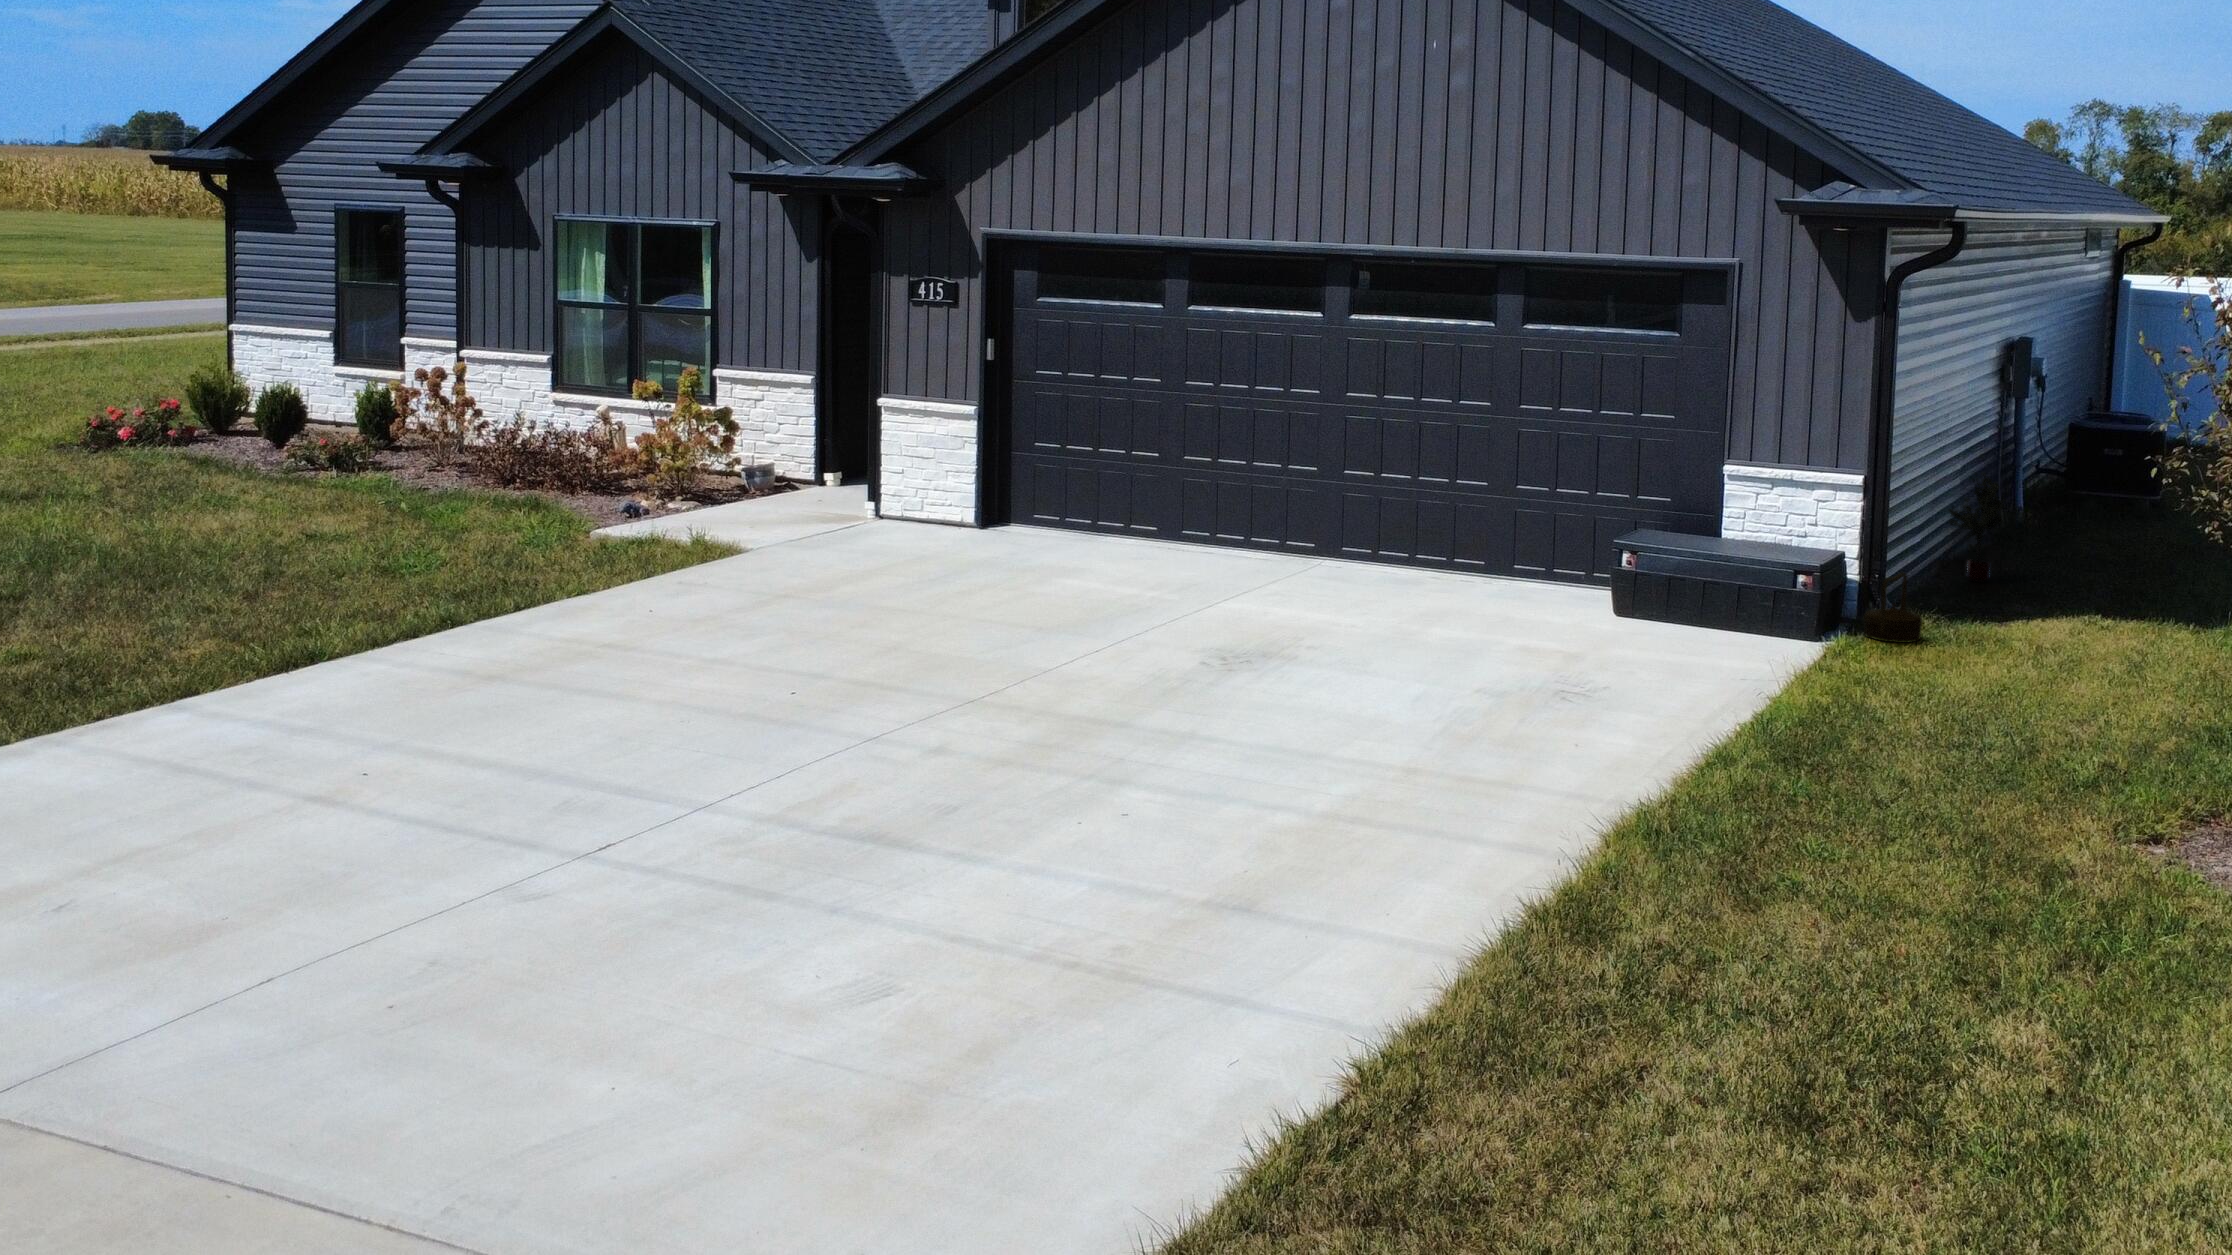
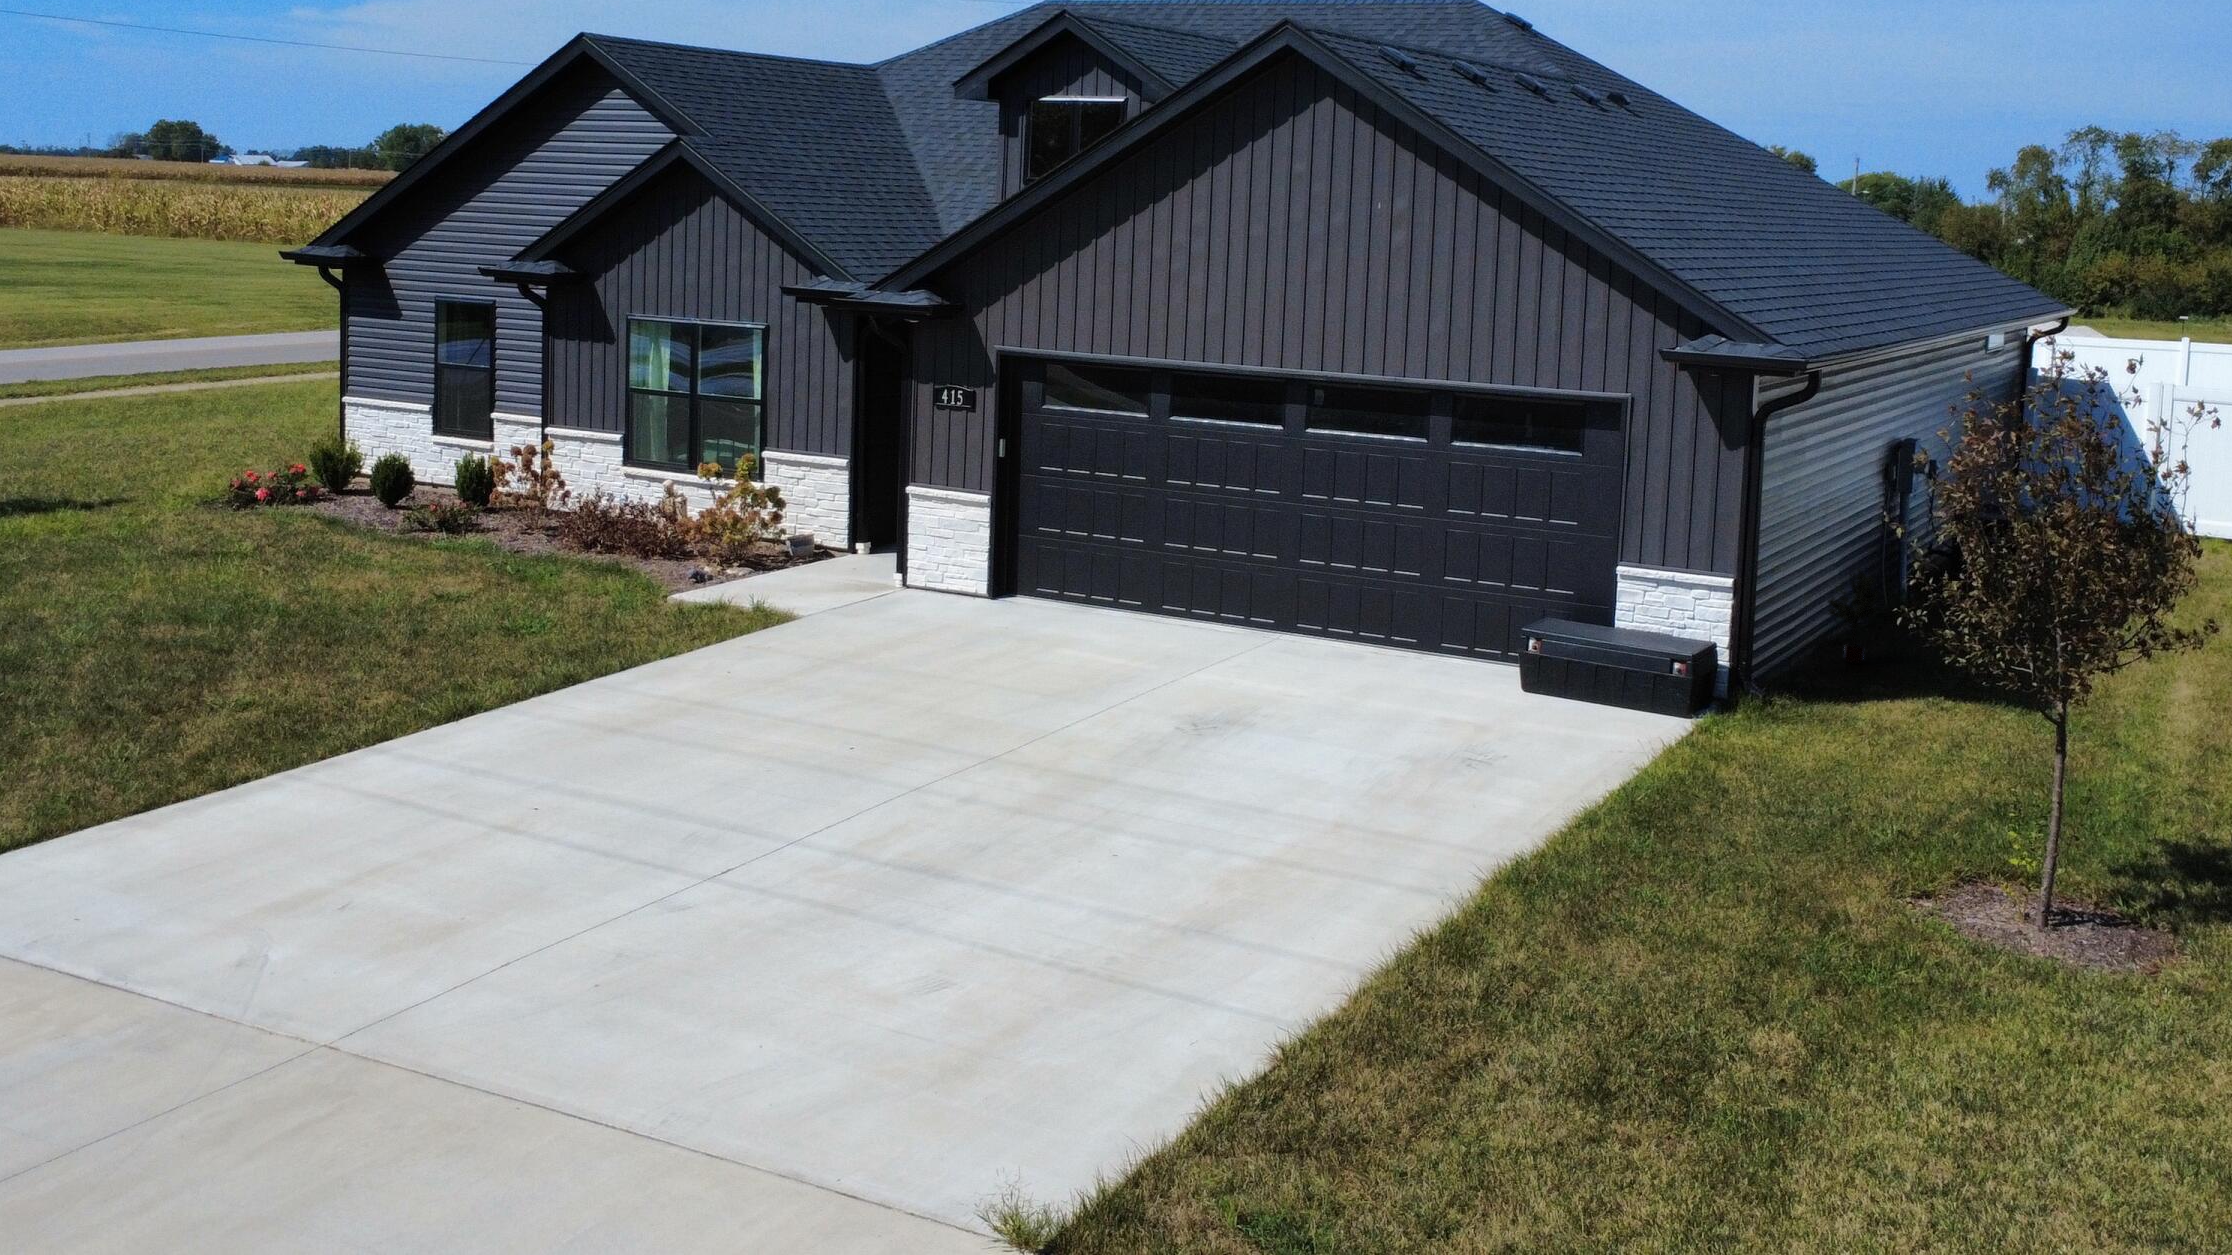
woven basket: present [1864,573,1923,643] -> none [1738,661,1789,721]

